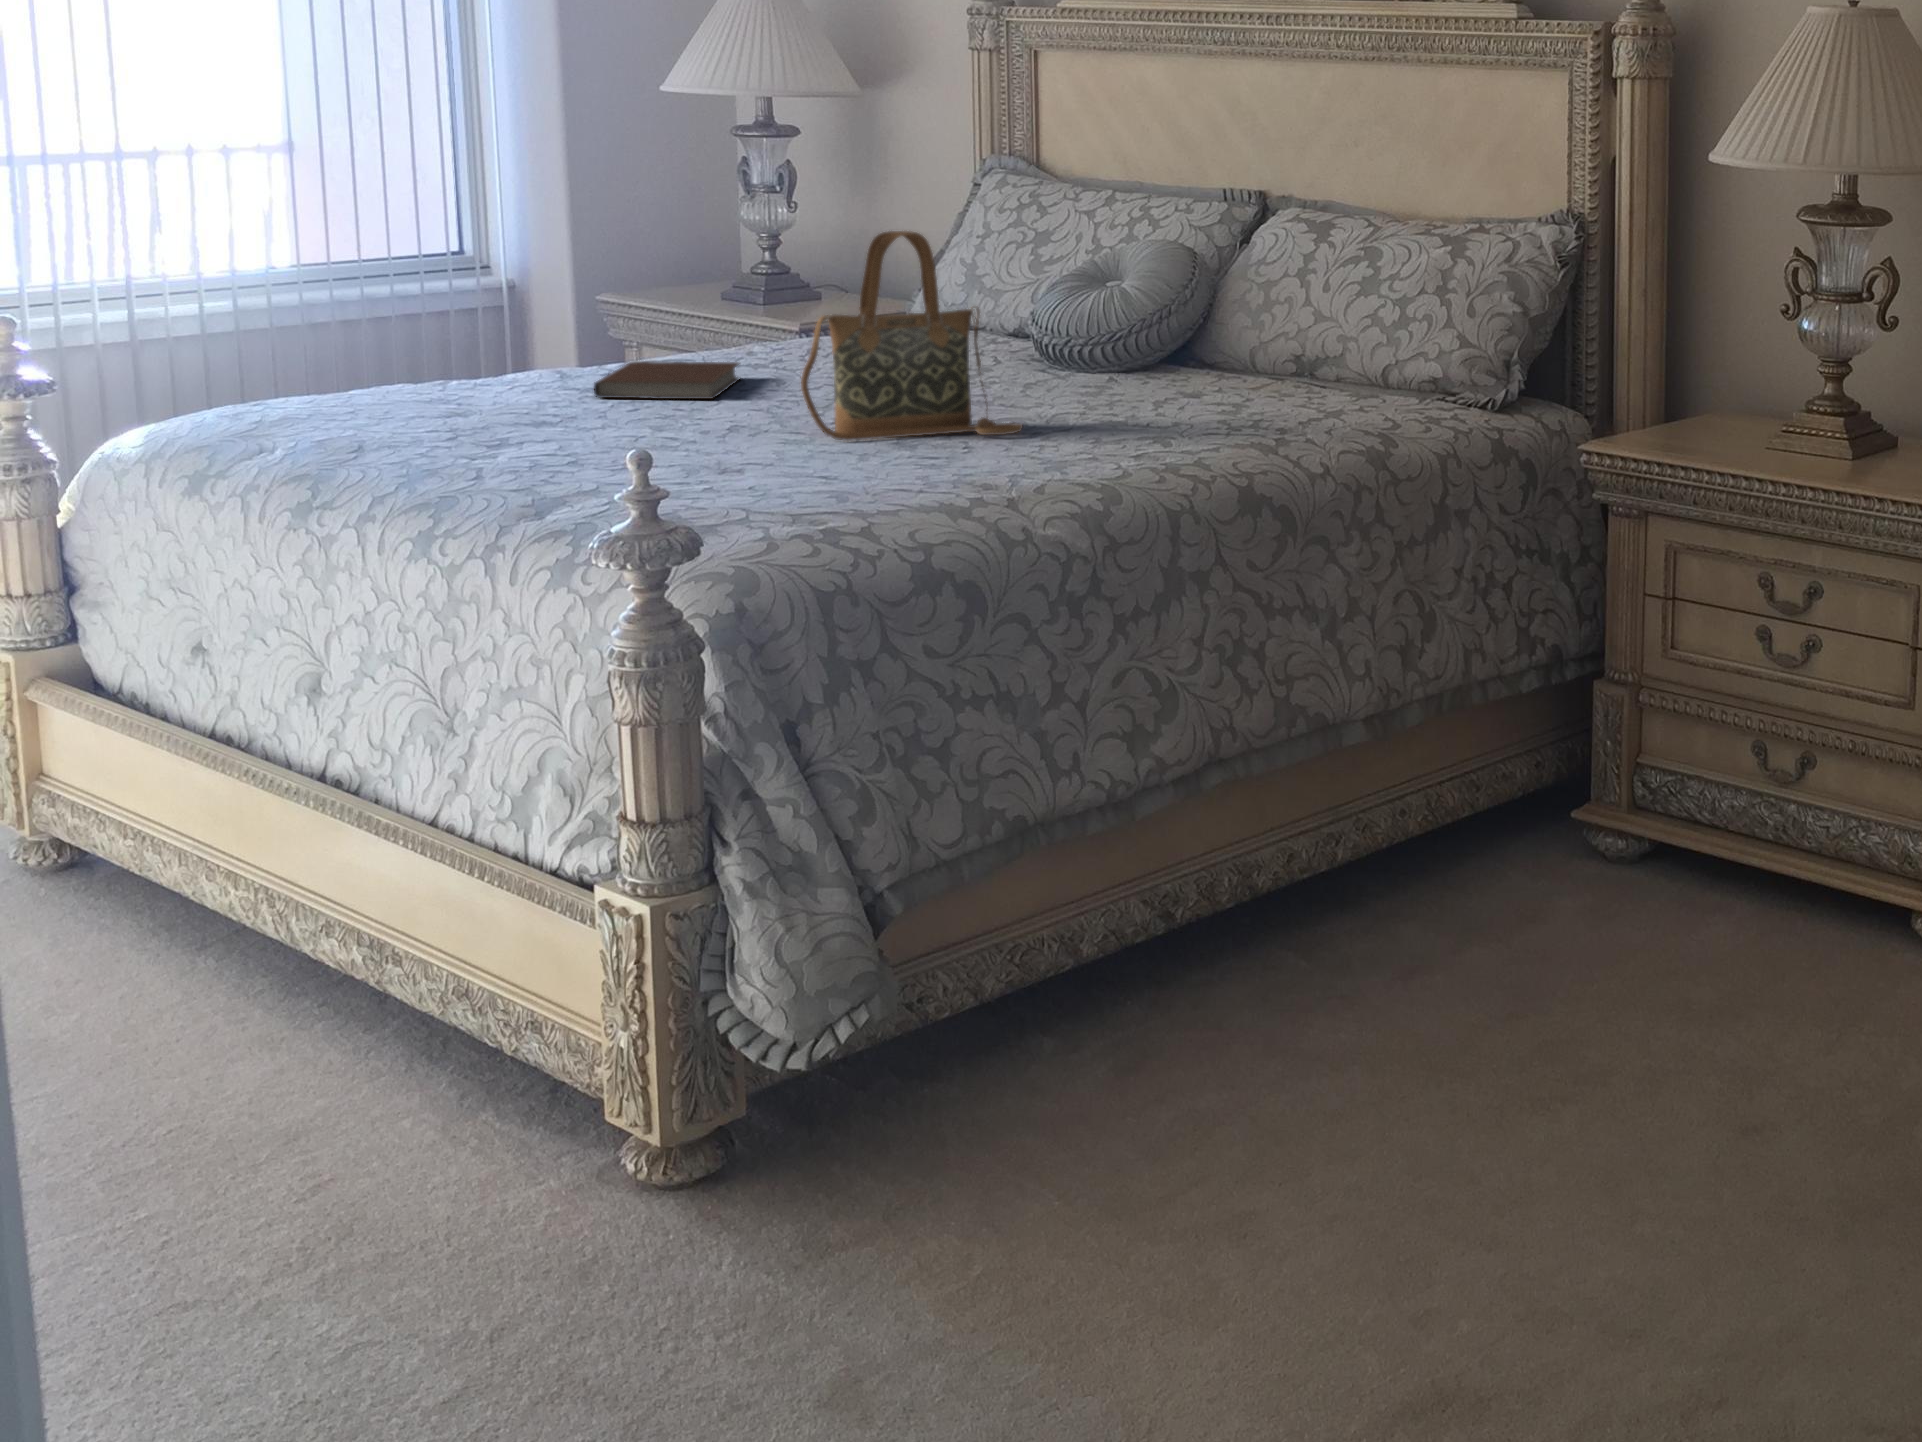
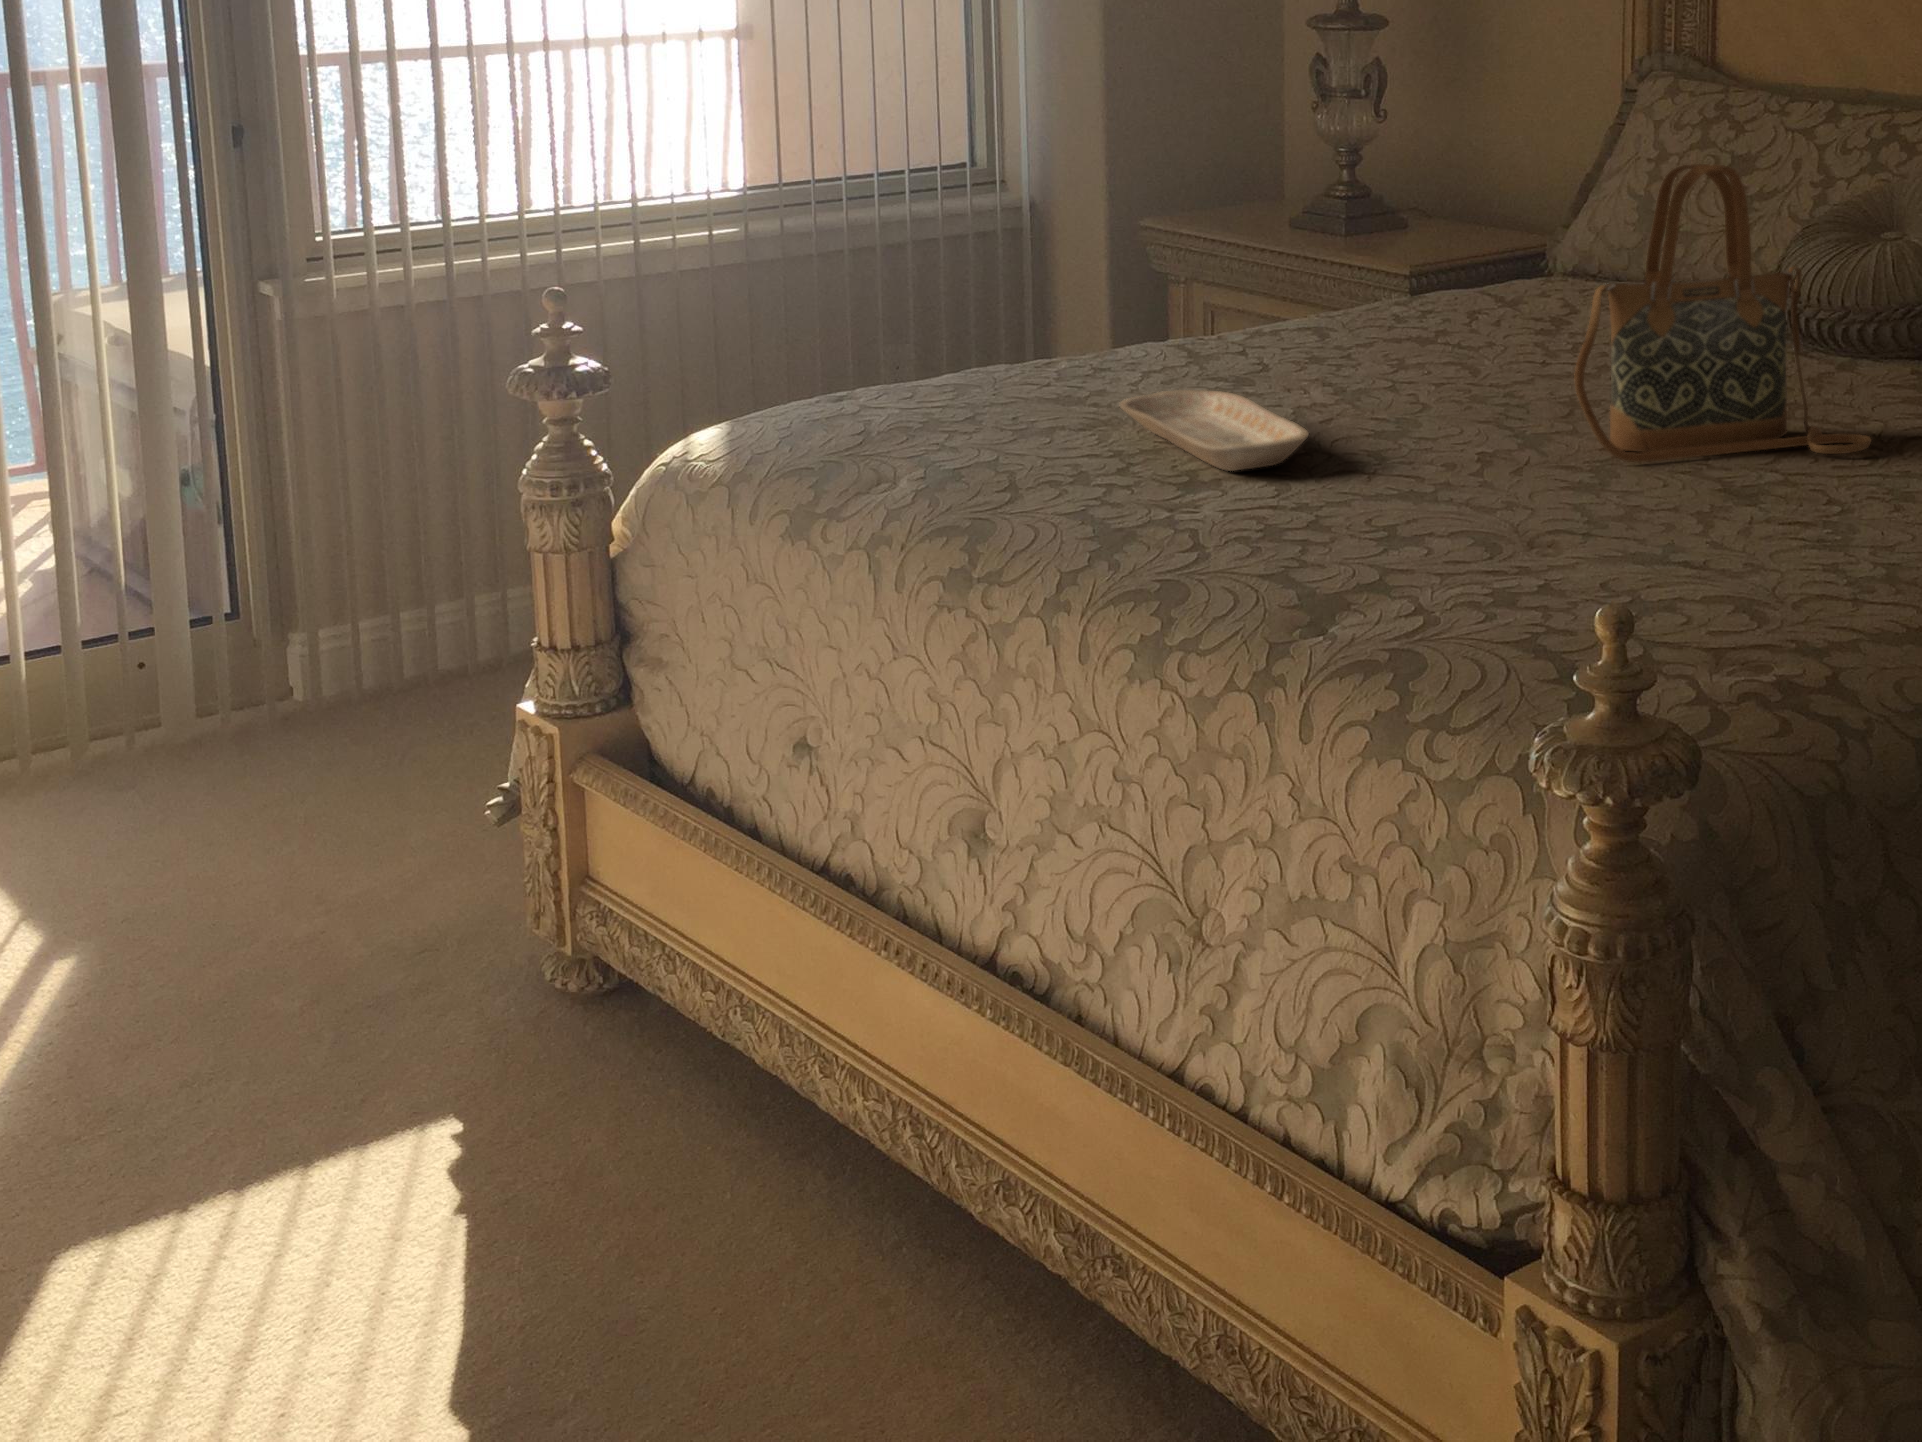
notebook: present [594,361,739,399] -> none [1249,327,1413,385]
tray: none [469,397,600,445] -> present [1120,390,1309,471]

